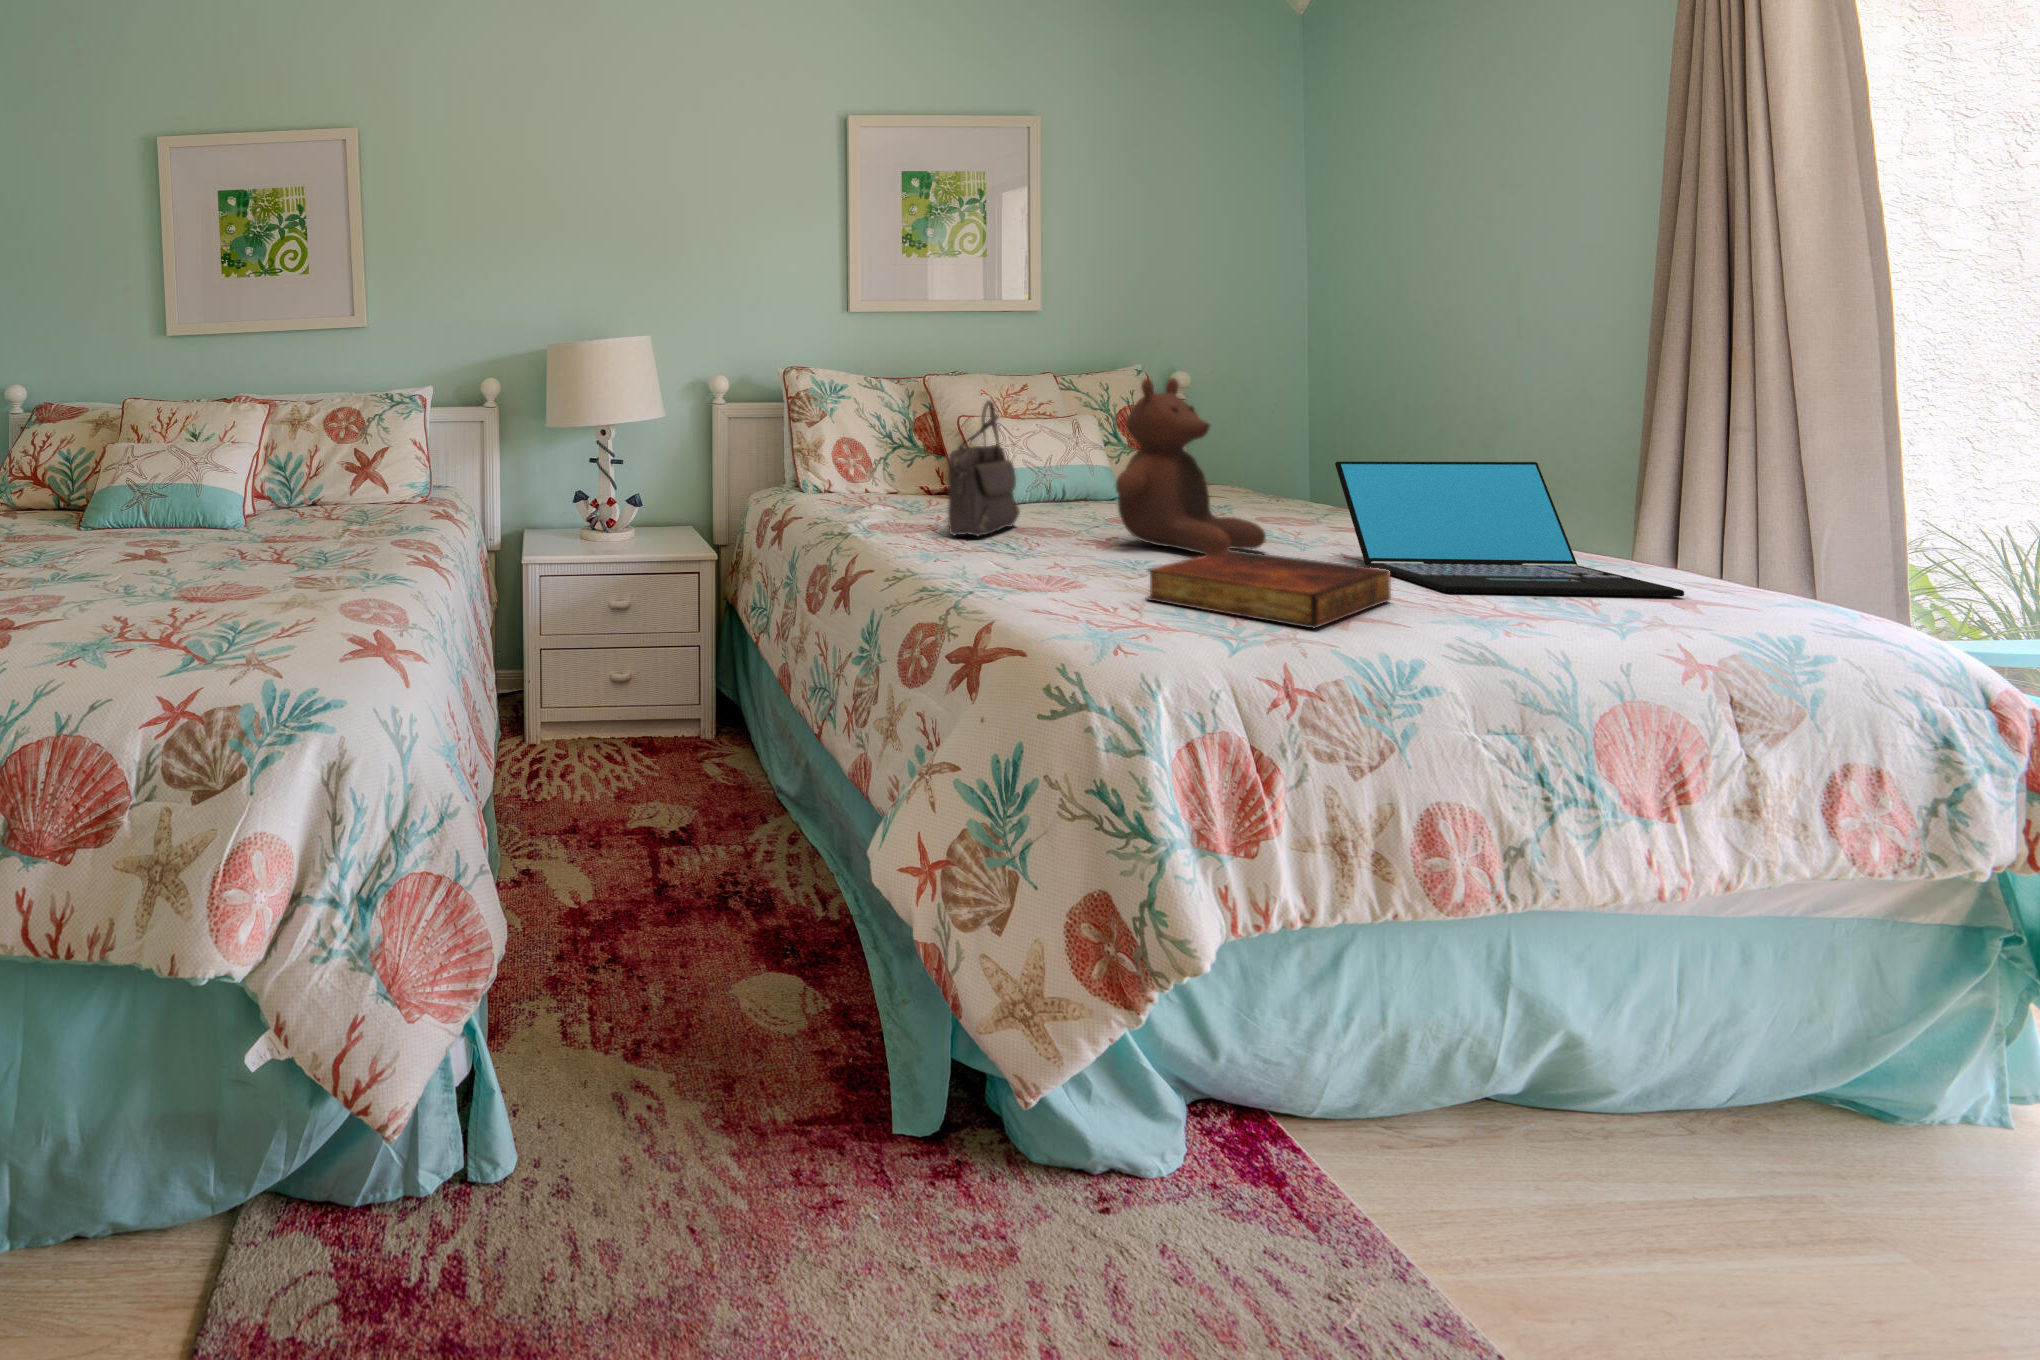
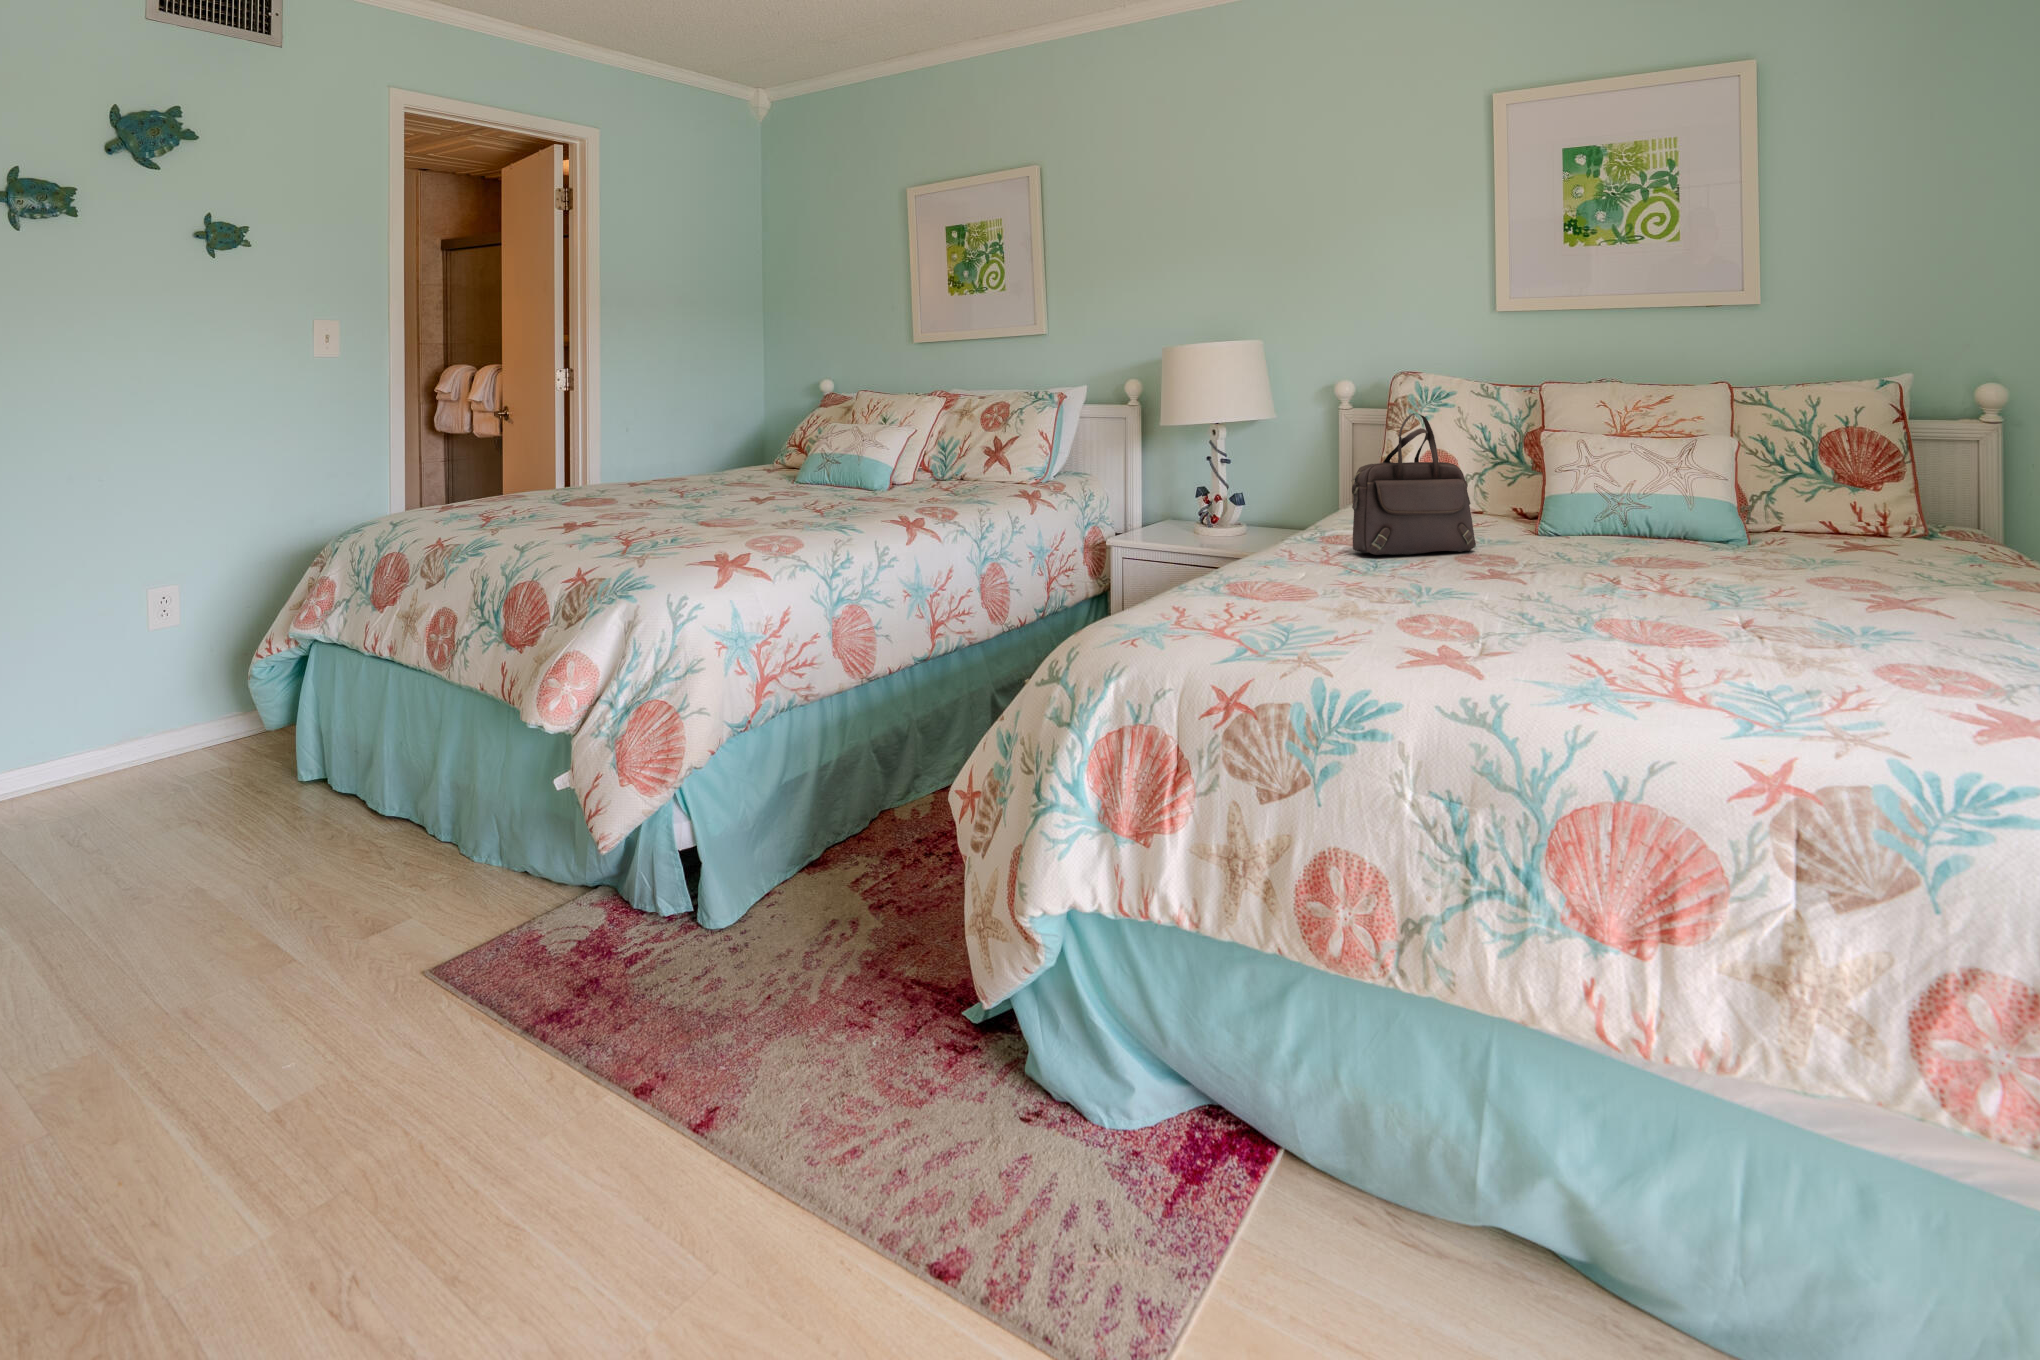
stuffed bear: present [1116,378,1266,555] -> none [1473,394,1652,602]
laptop: present [1335,461,1684,596] -> none [1670,504,2032,729]
book: present [1147,549,1391,628] -> none [1296,588,1553,661]

